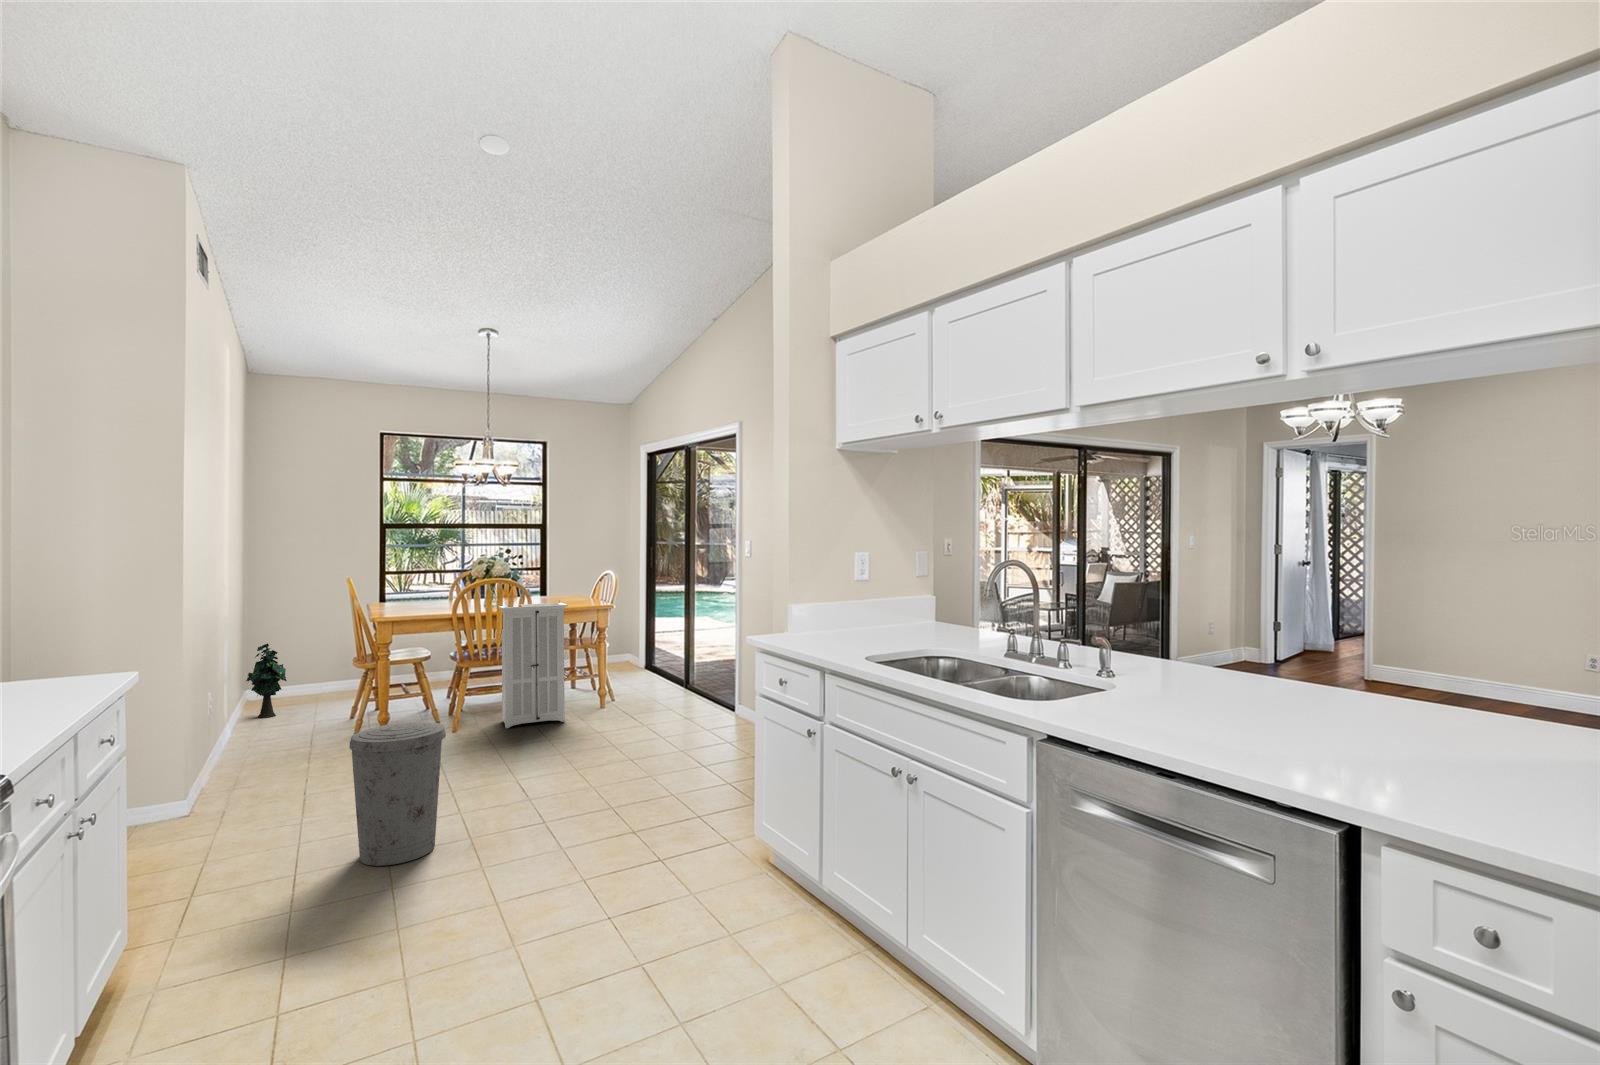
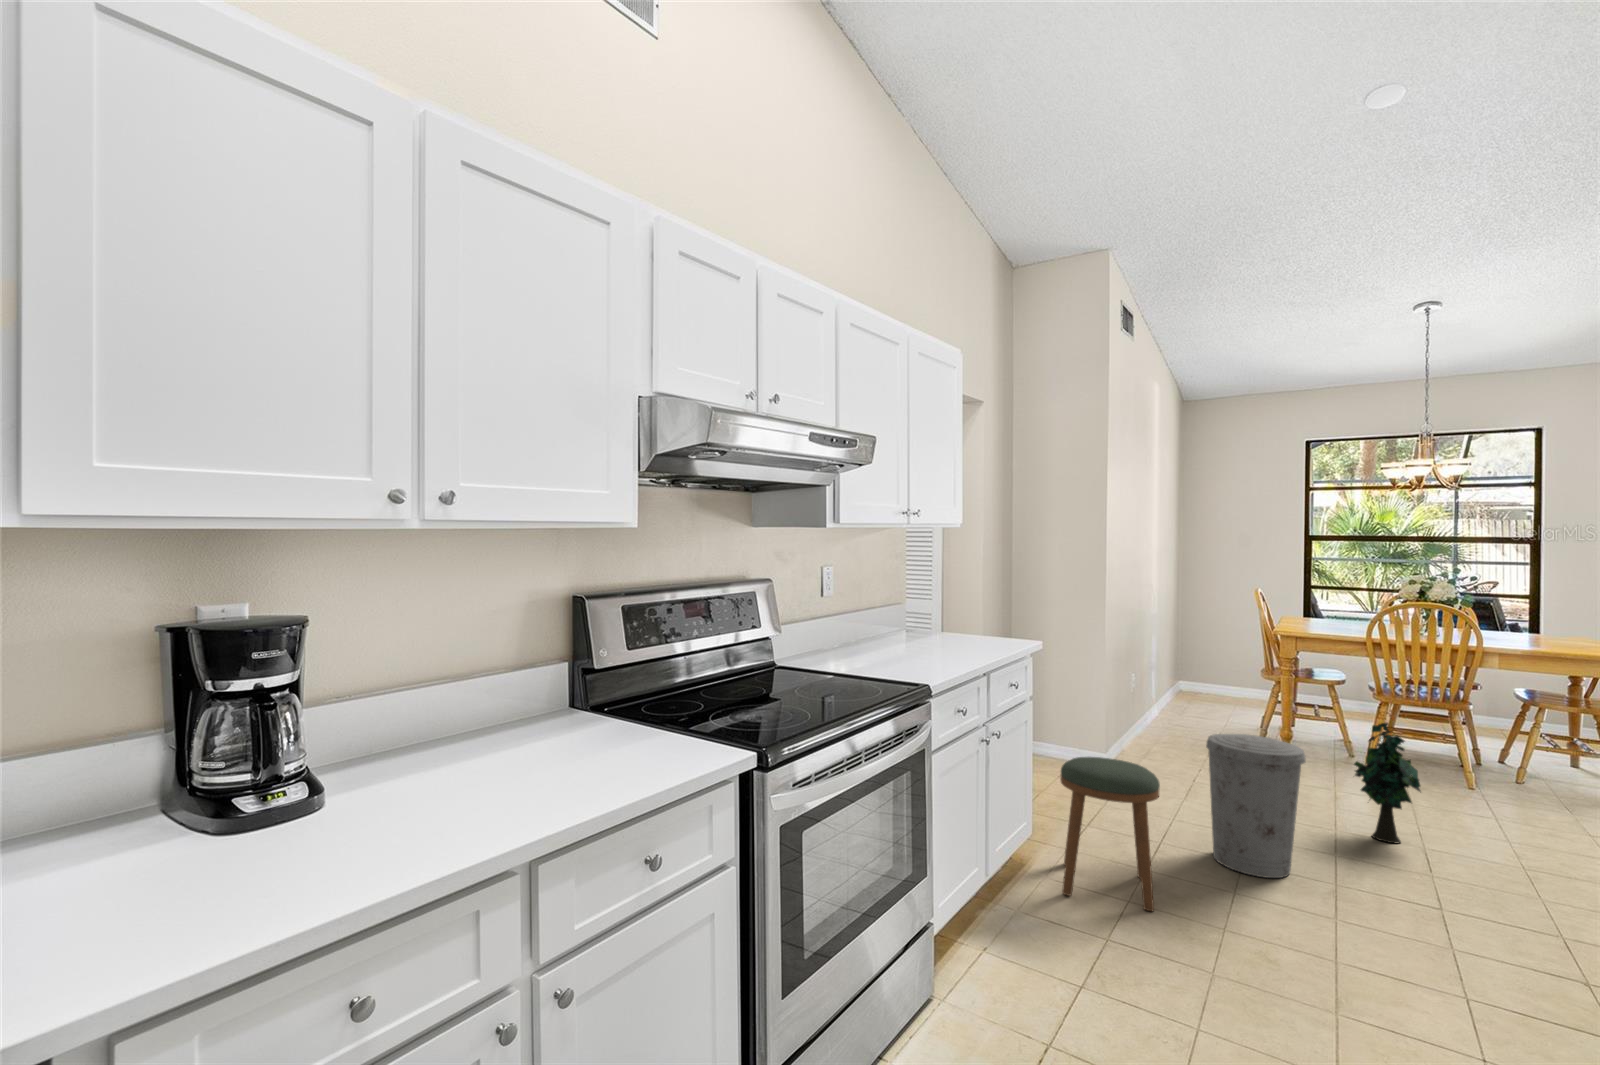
storage cabinet: present [499,602,568,728] -> none [1431,633,1540,803]
decorative plant: present [246,644,287,718] -> present [1354,723,1420,843]
stool: none [182,792,323,991] -> present [1060,757,1160,911]

